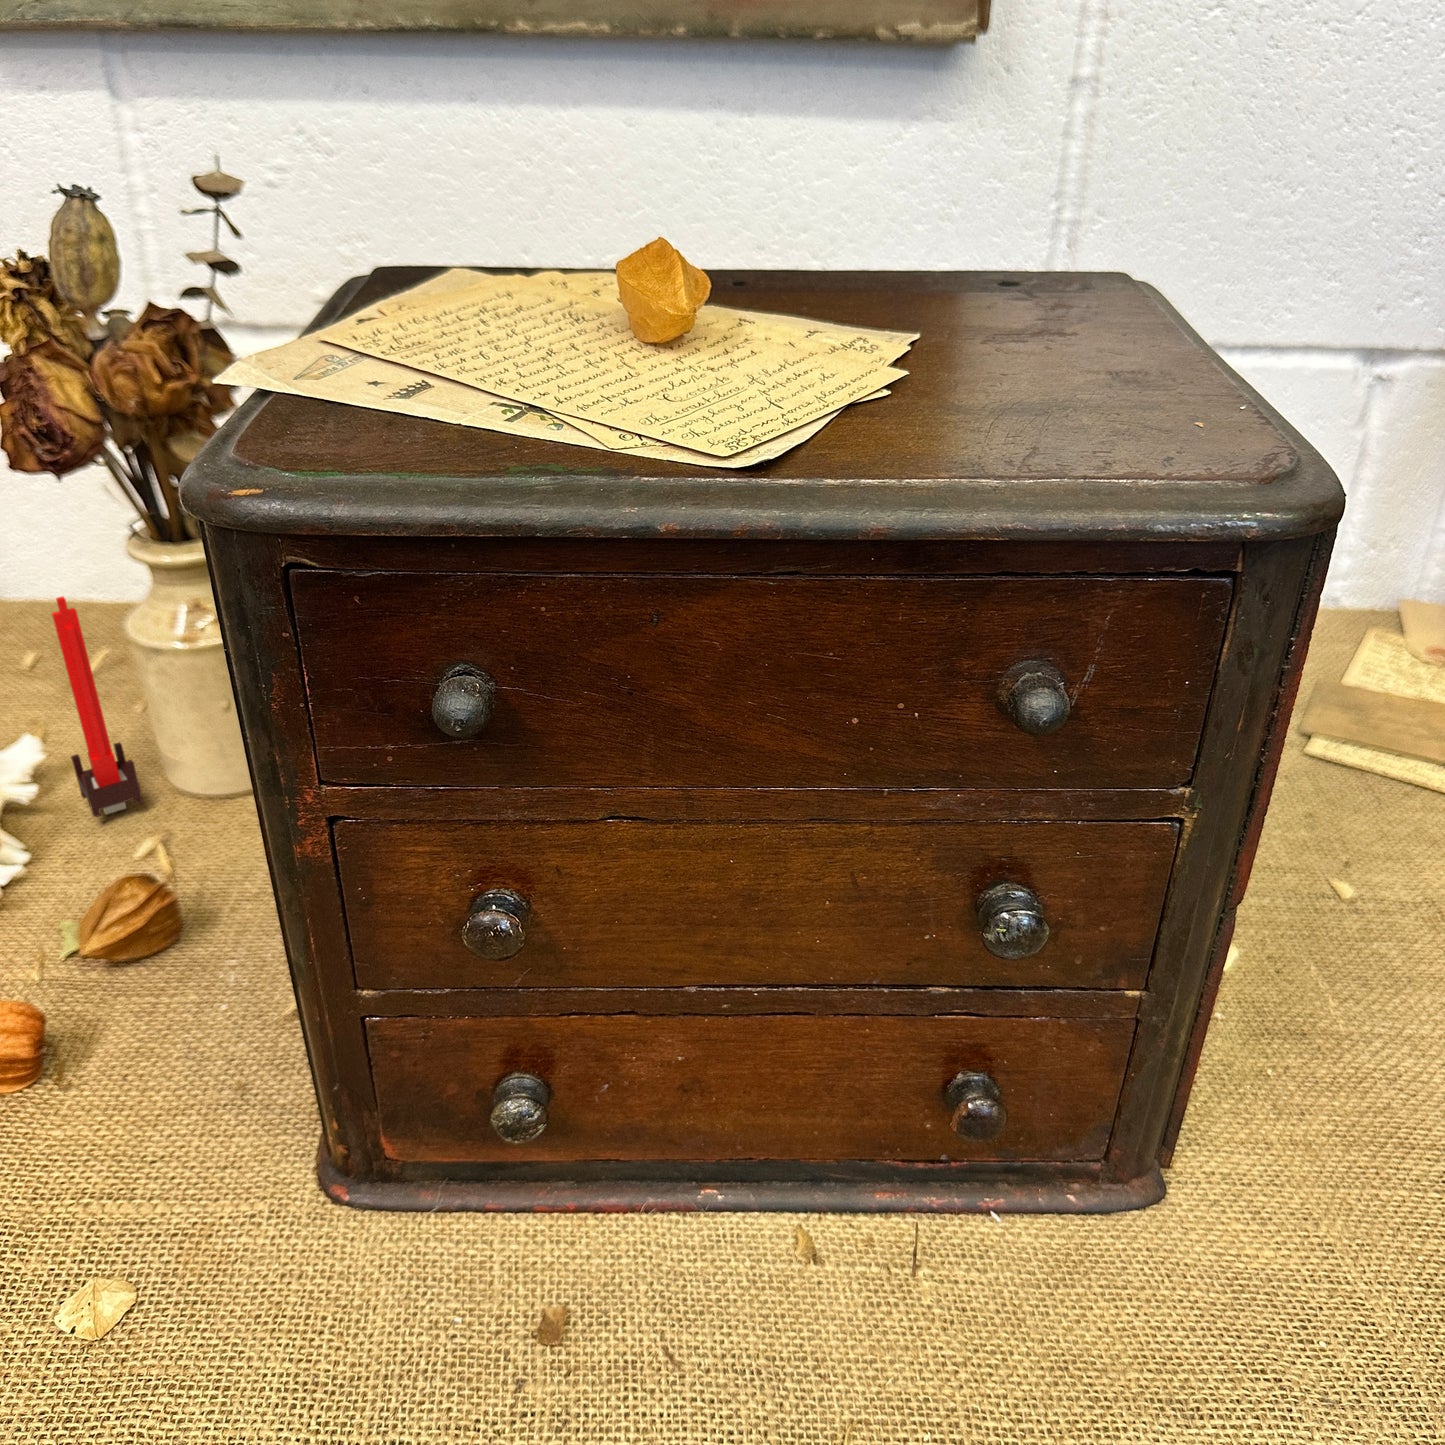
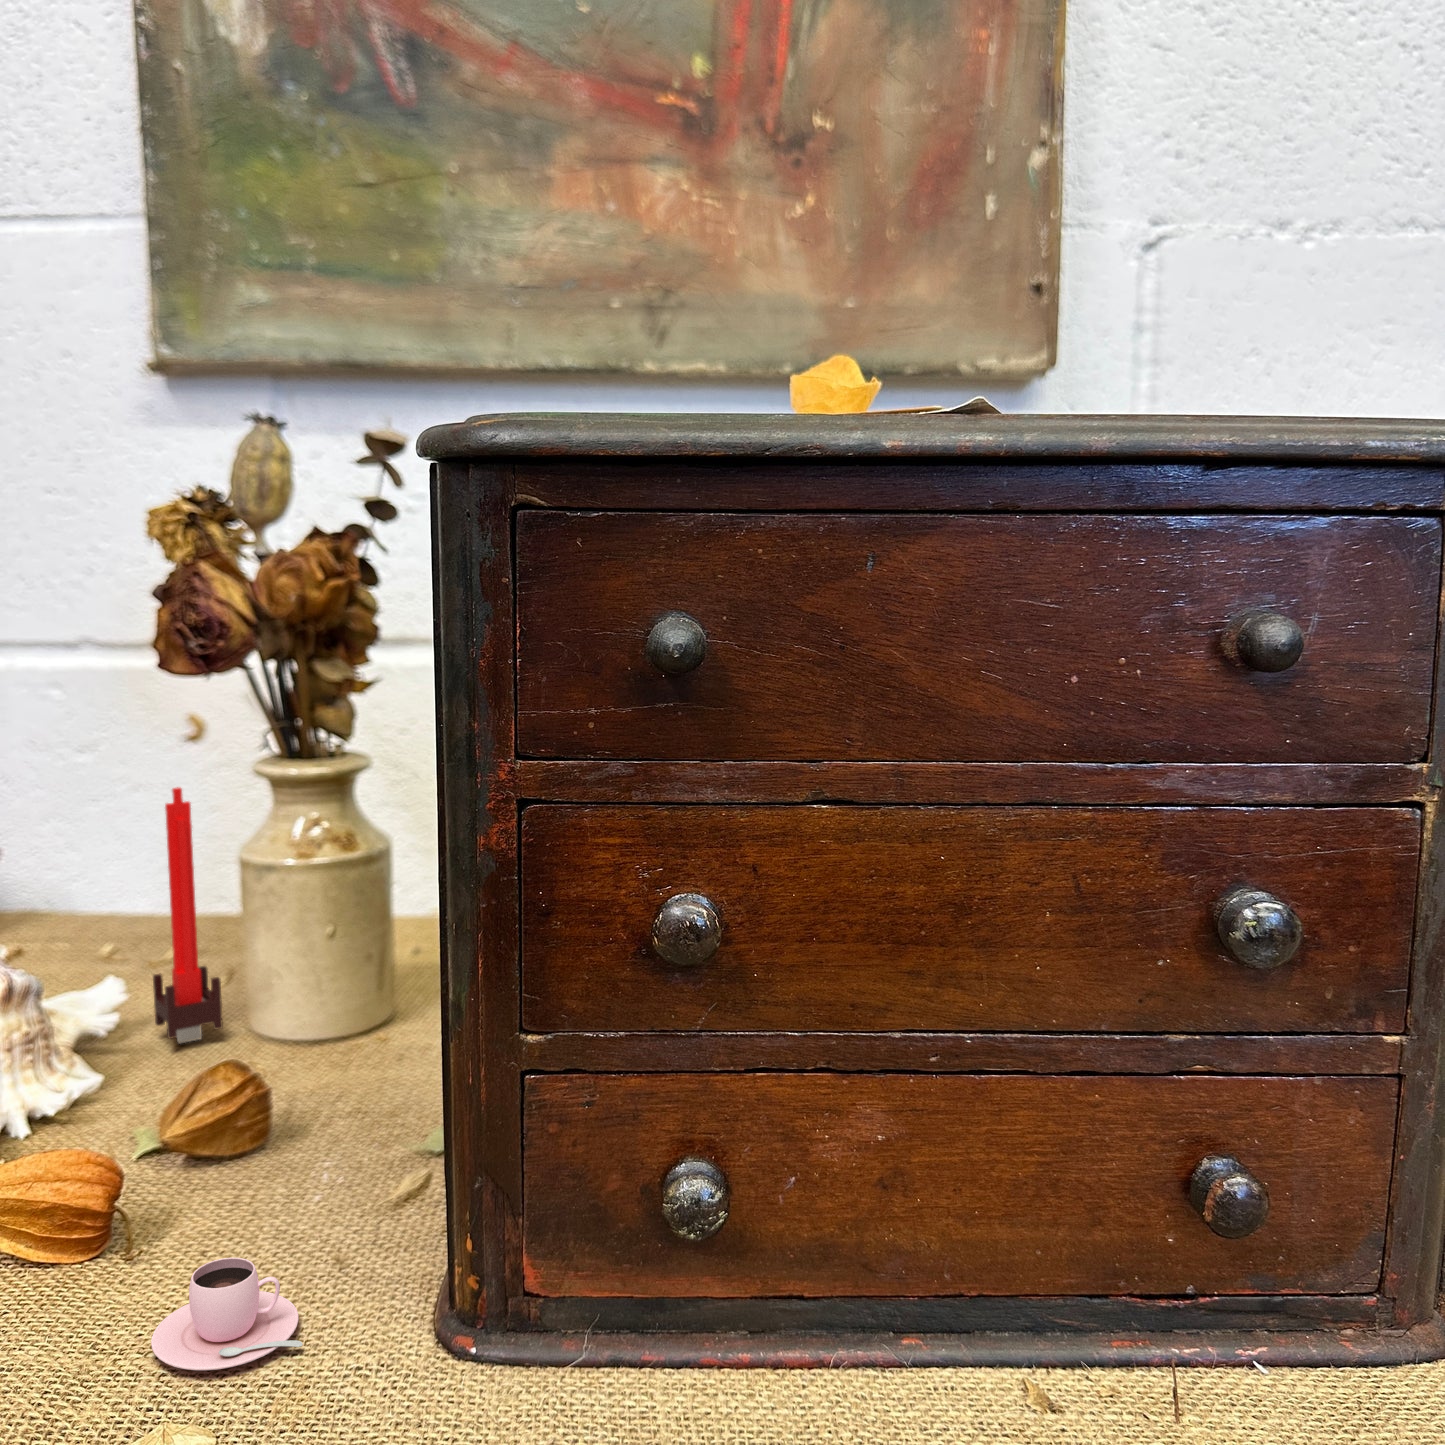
teacup: none [81,1077,207,1224] -> present [151,1258,303,1370]

